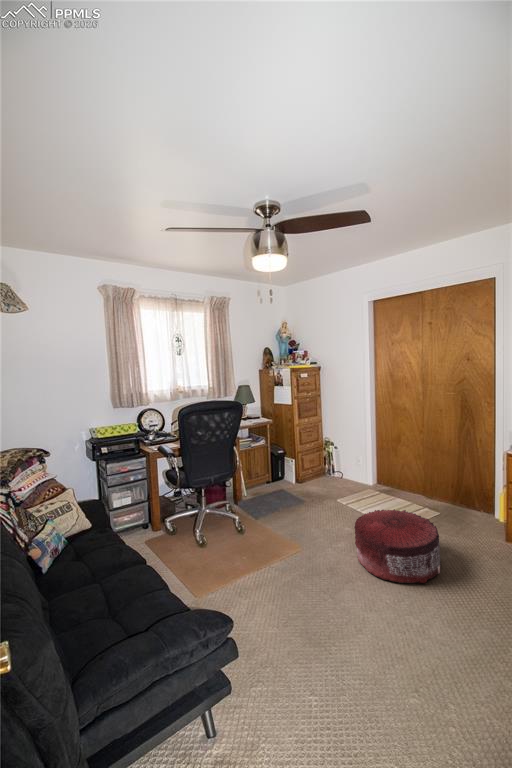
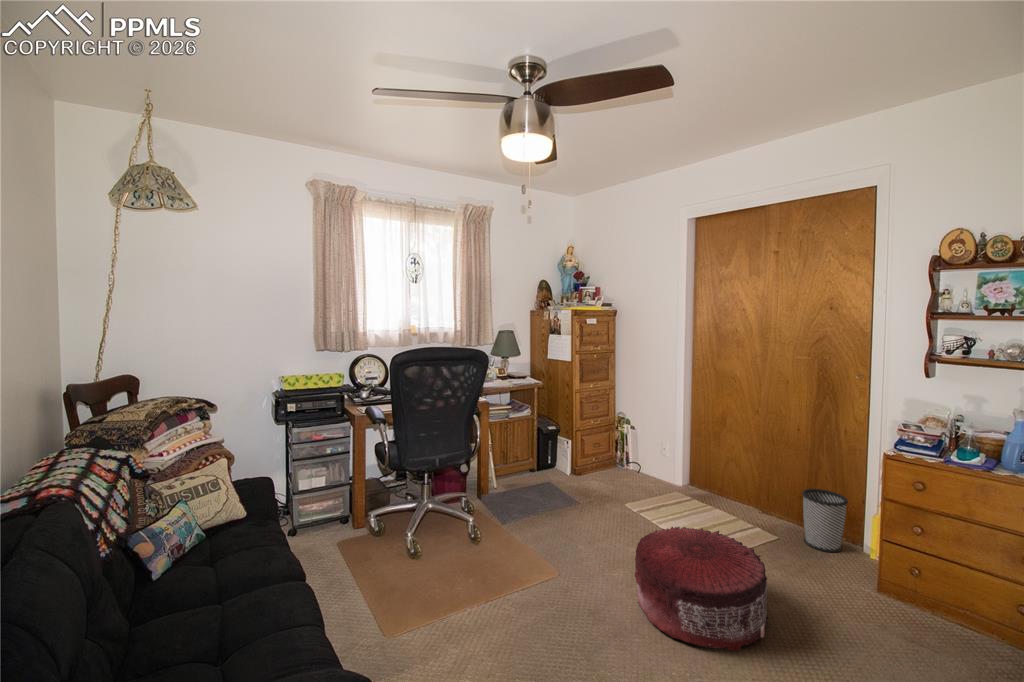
wastebasket: none [453,478,483,519] -> present [802,489,848,552]

